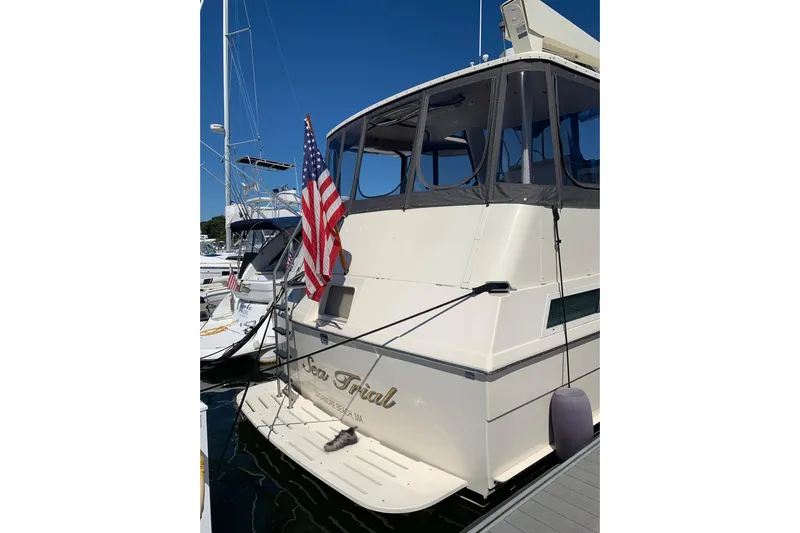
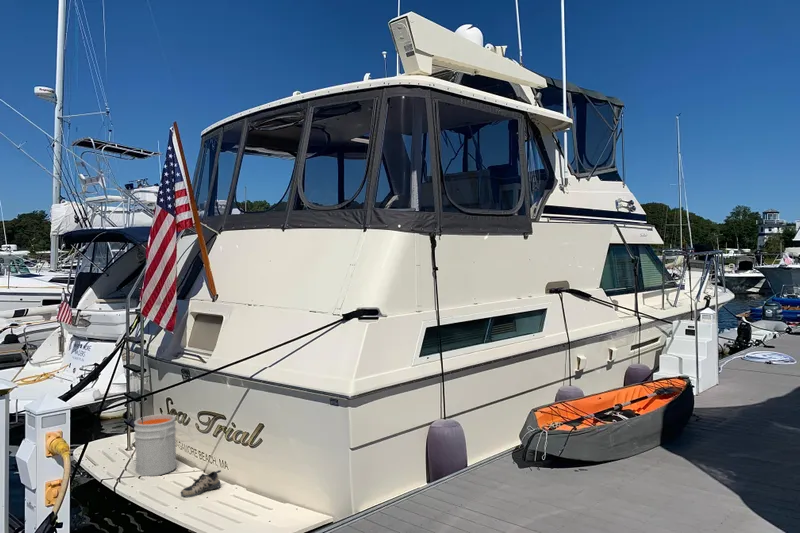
bucket: none [280,371,318,426] -> present [130,414,176,476]

